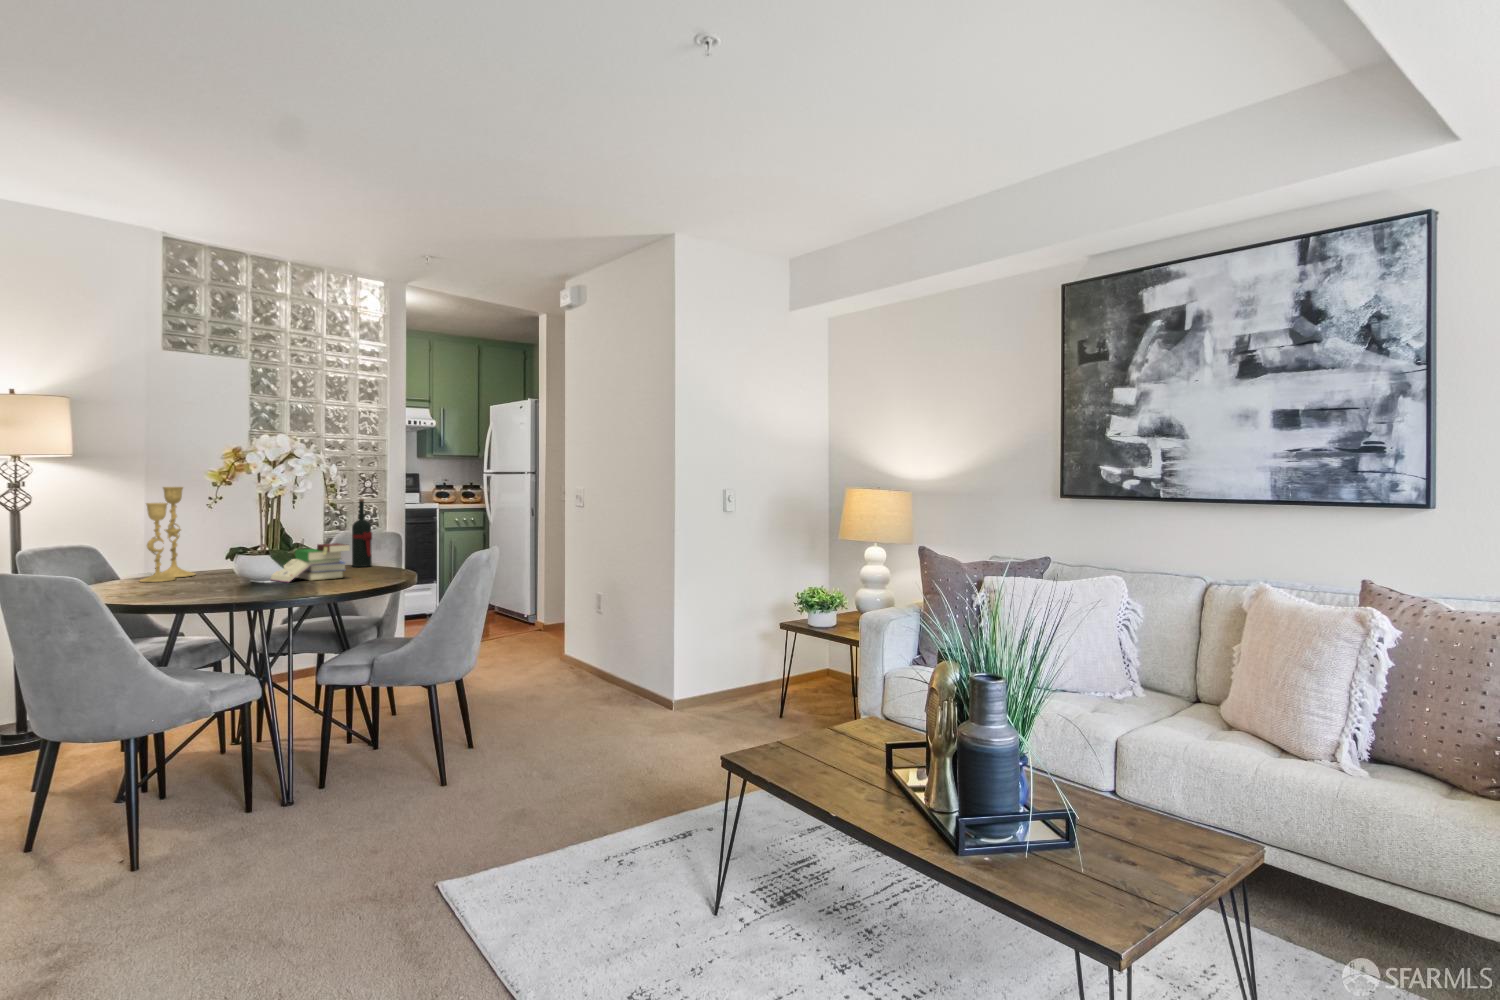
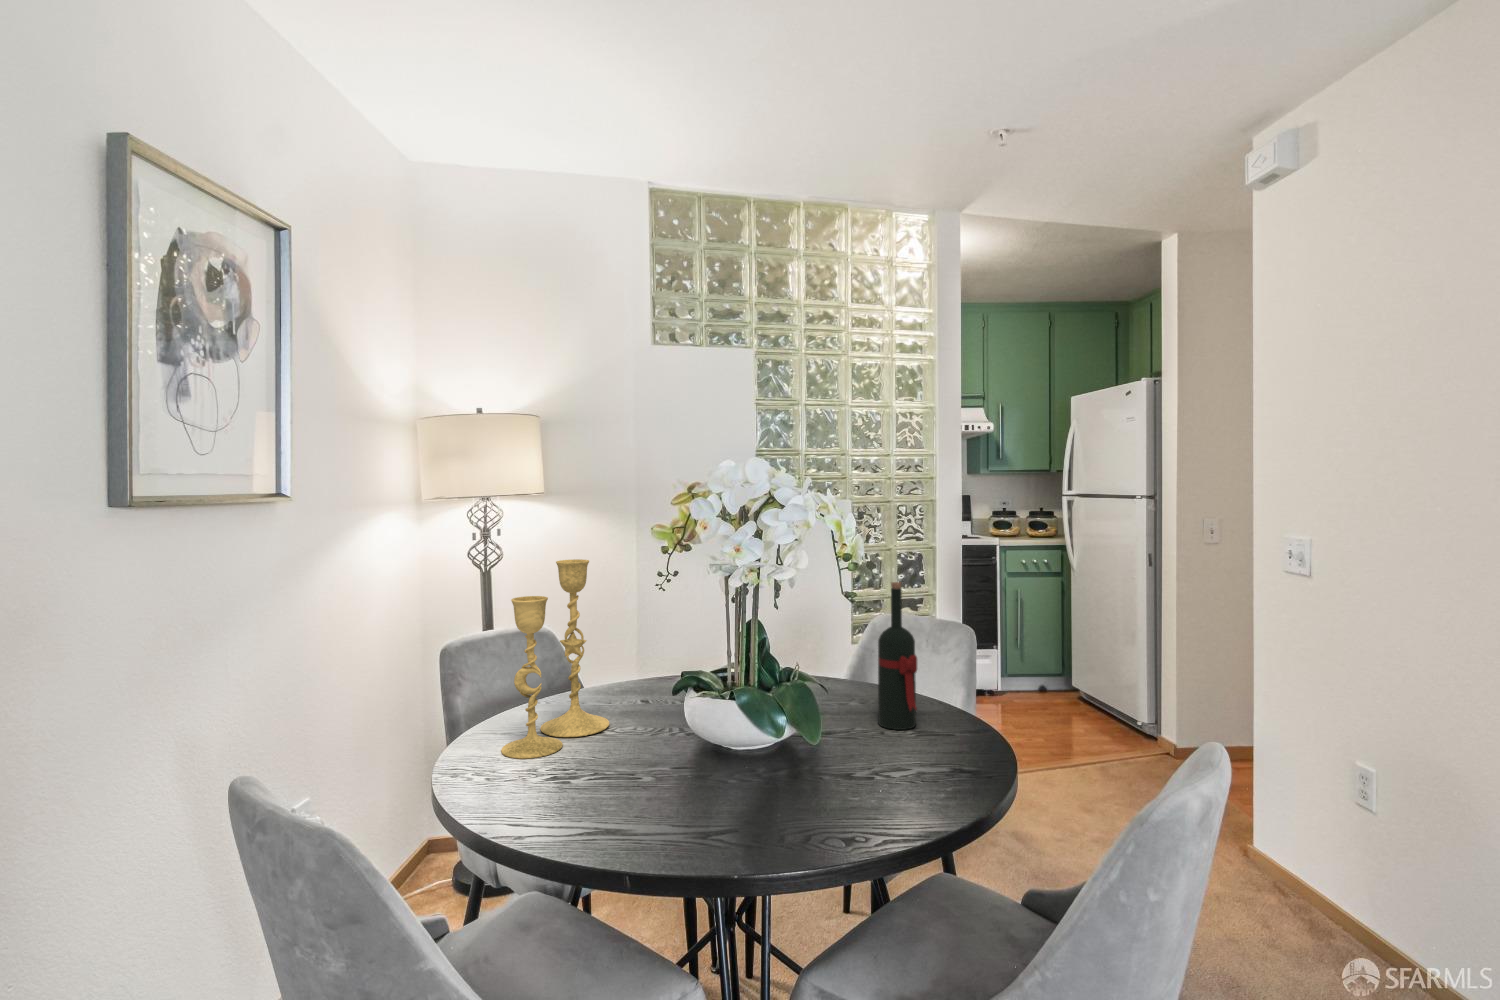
book: present [271,543,350,582] -> none [697,719,864,828]

